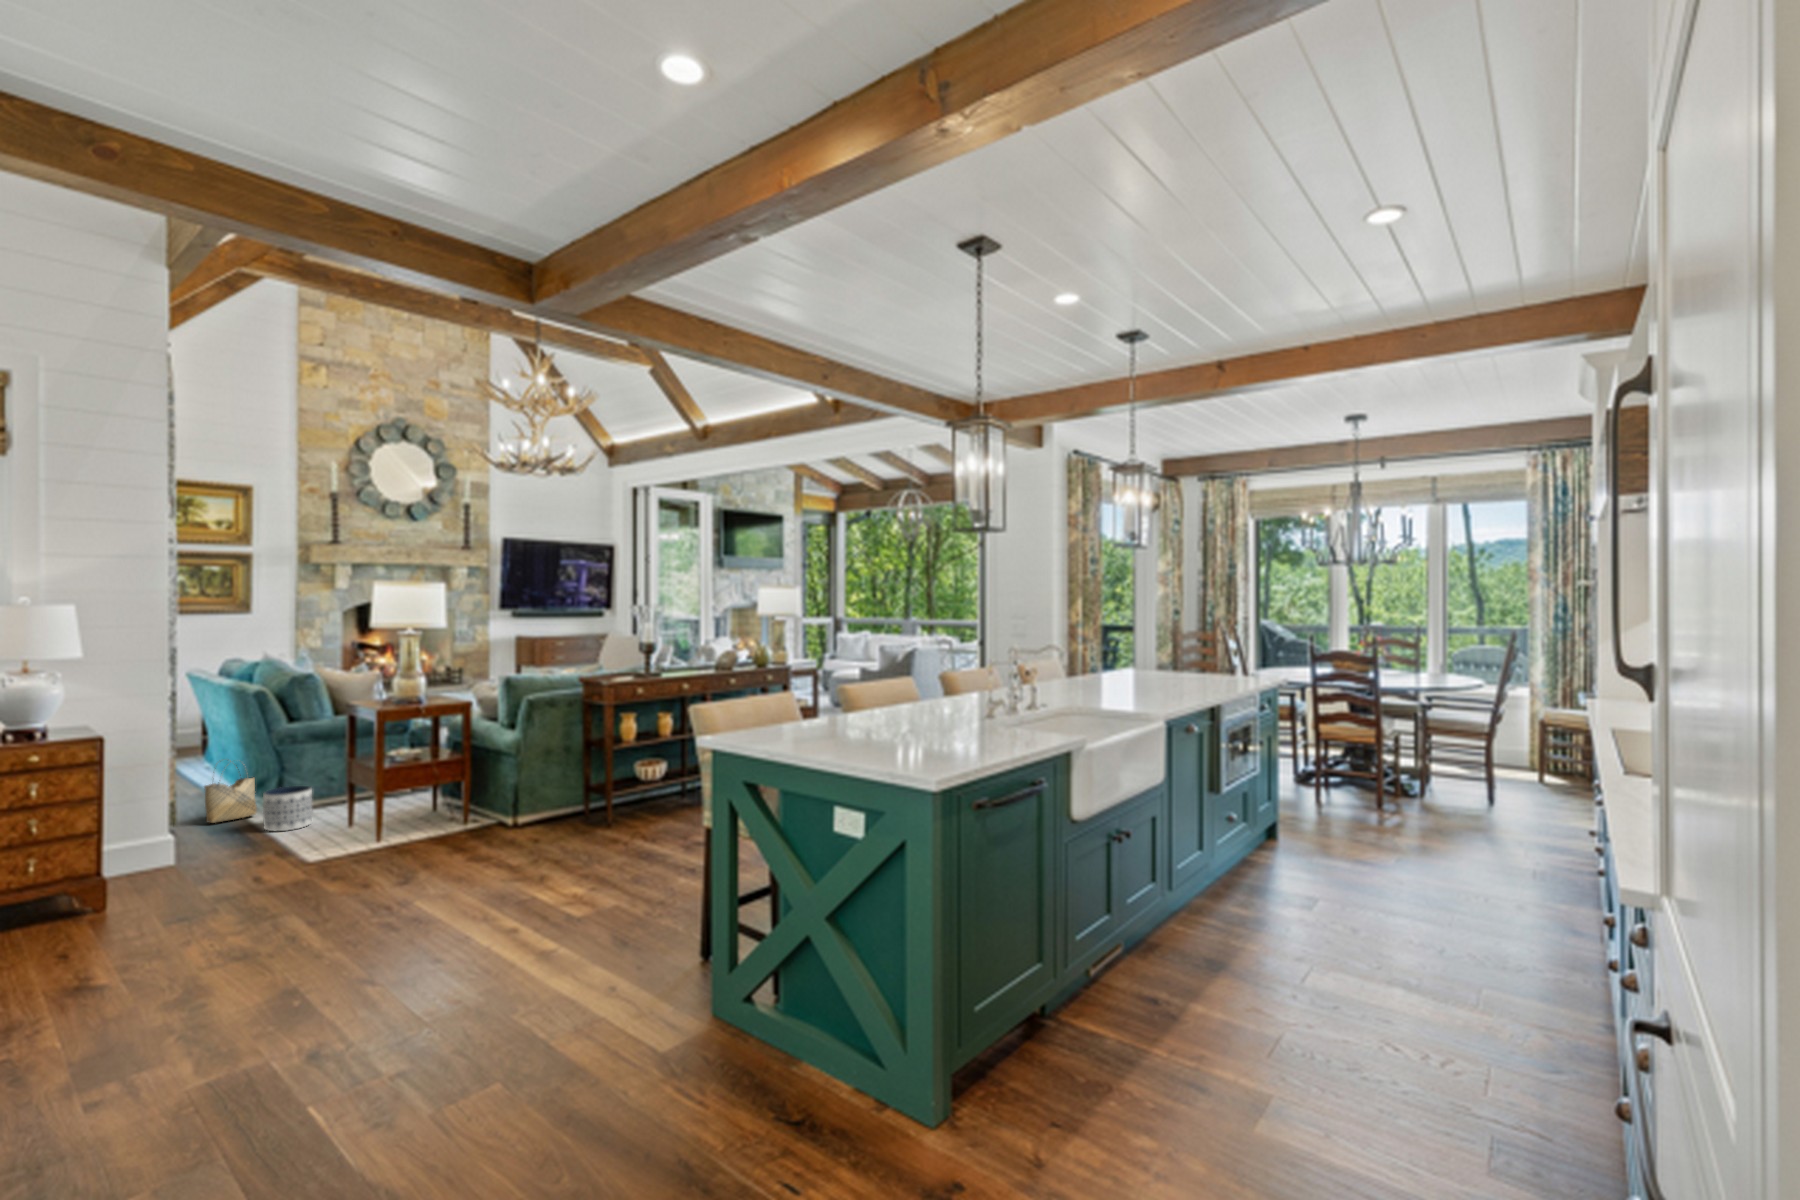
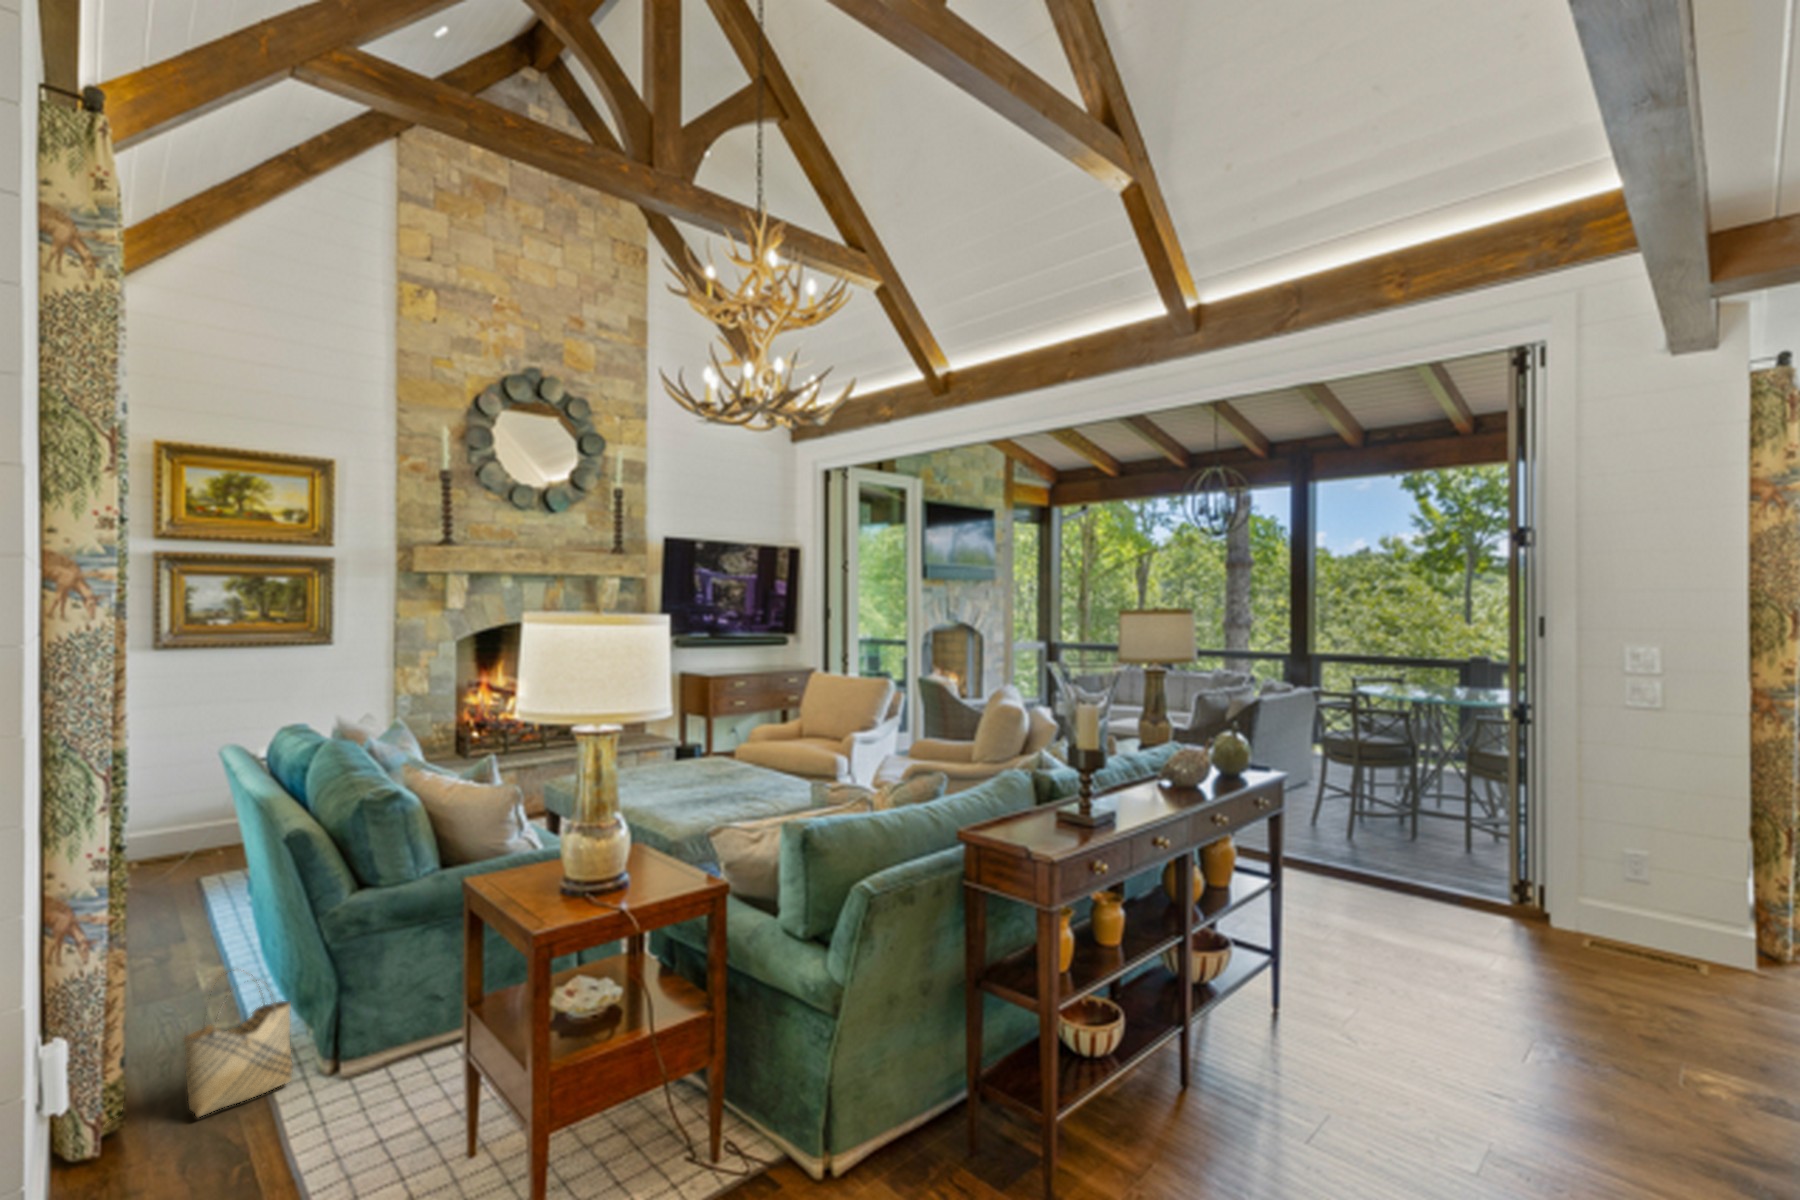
planter: present [263,786,312,831] -> none [295,1037,396,1161]

